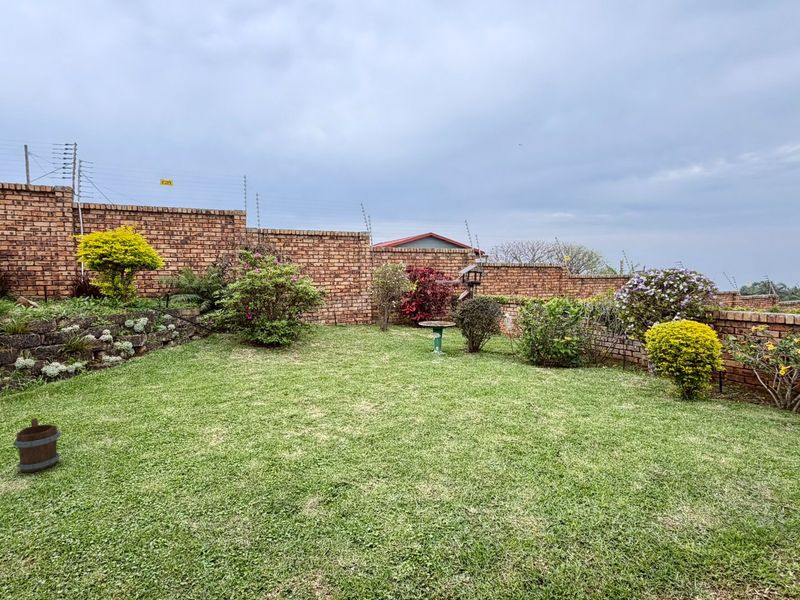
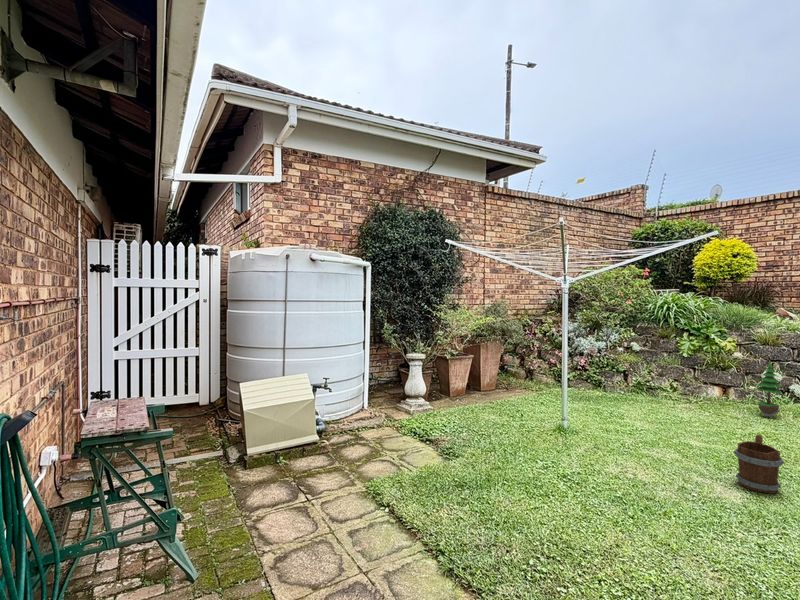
potted tree: none [14,349,40,403] -> present [756,363,782,418]

